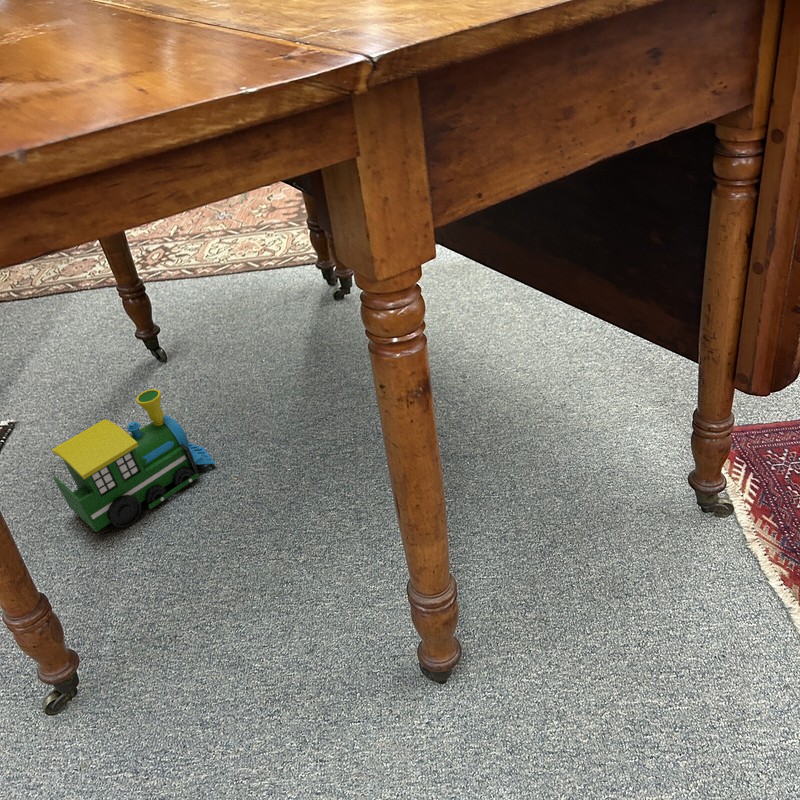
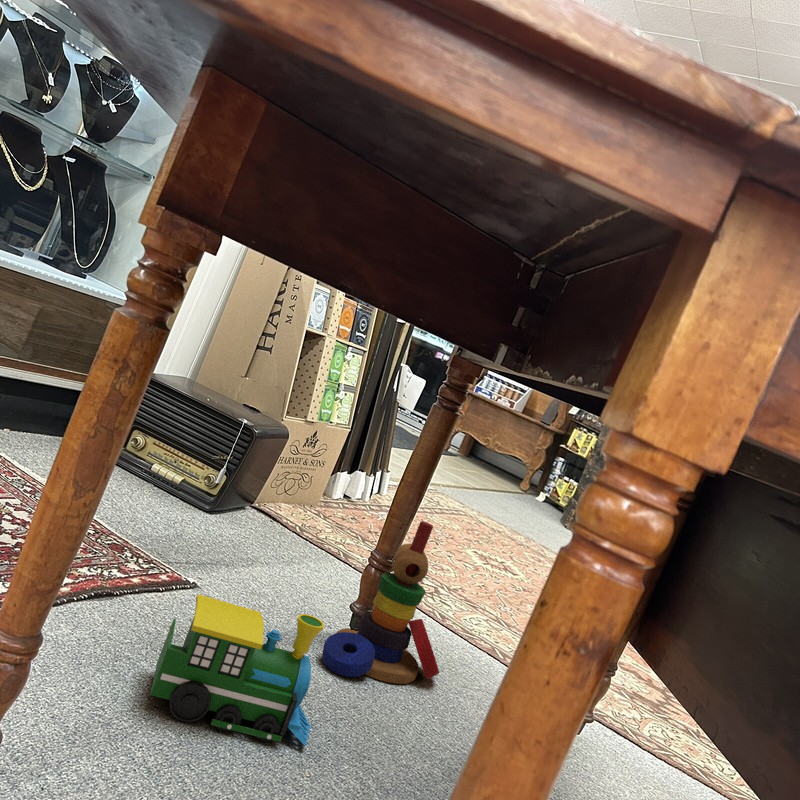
stacking toy: none [134,235,237,395] -> present [322,521,439,684]

